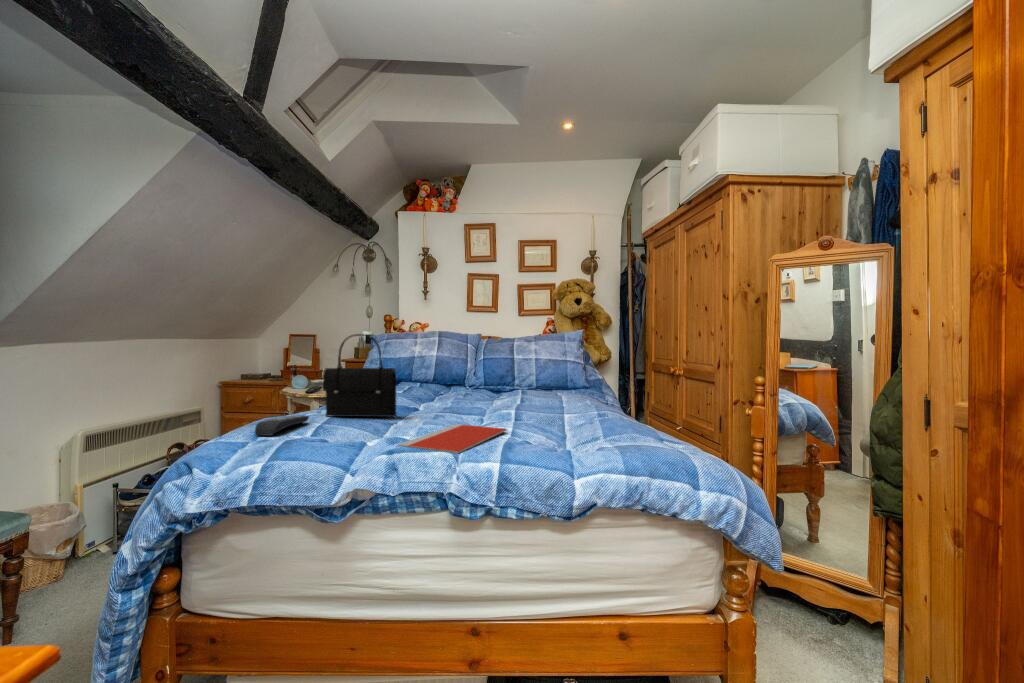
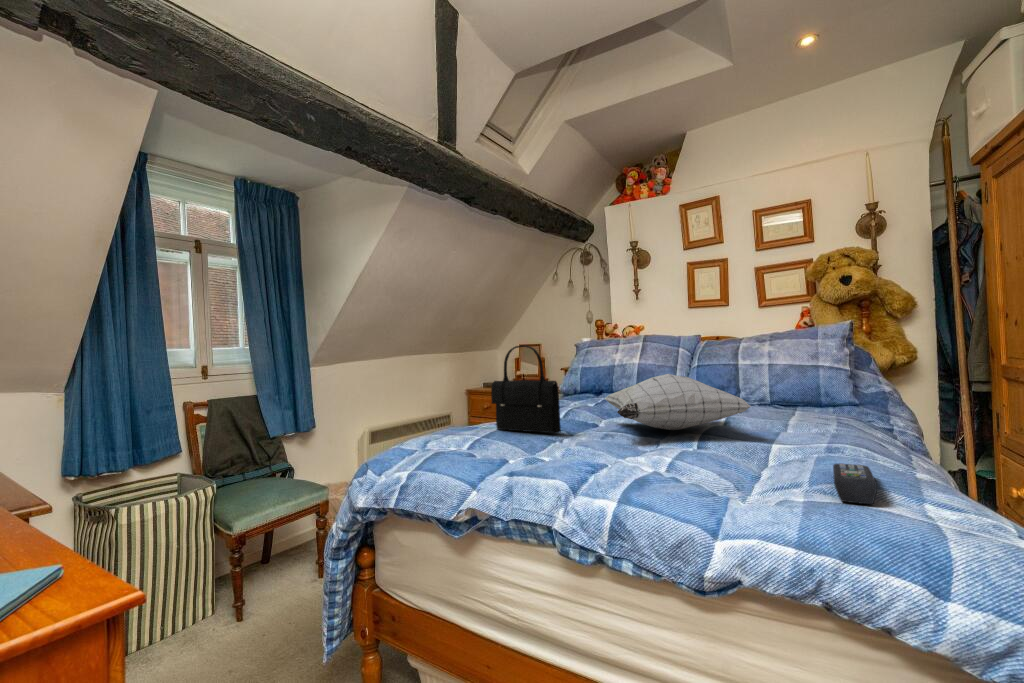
pillow: none [426,364,551,410] -> present [604,374,751,430]
remote control: present [255,416,309,436] -> present [833,464,877,504]
notebook: present [398,424,507,454] -> none [525,446,665,484]

